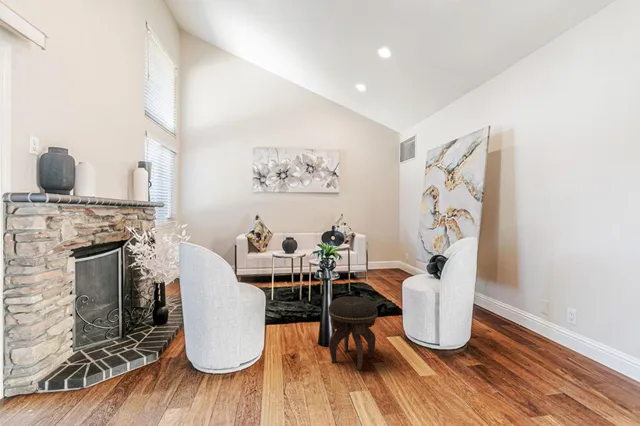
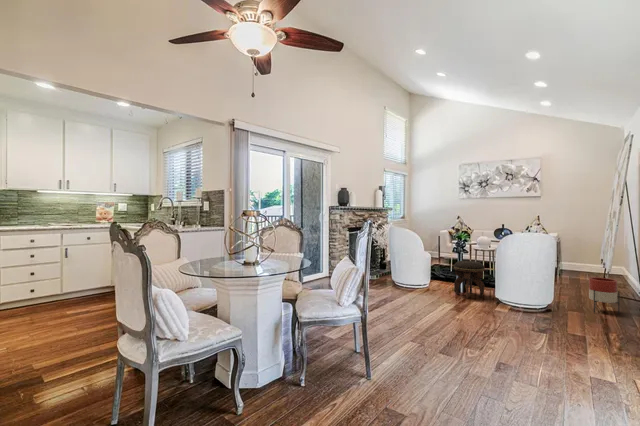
planter: none [489,298,522,350] -> present [589,277,620,314]

